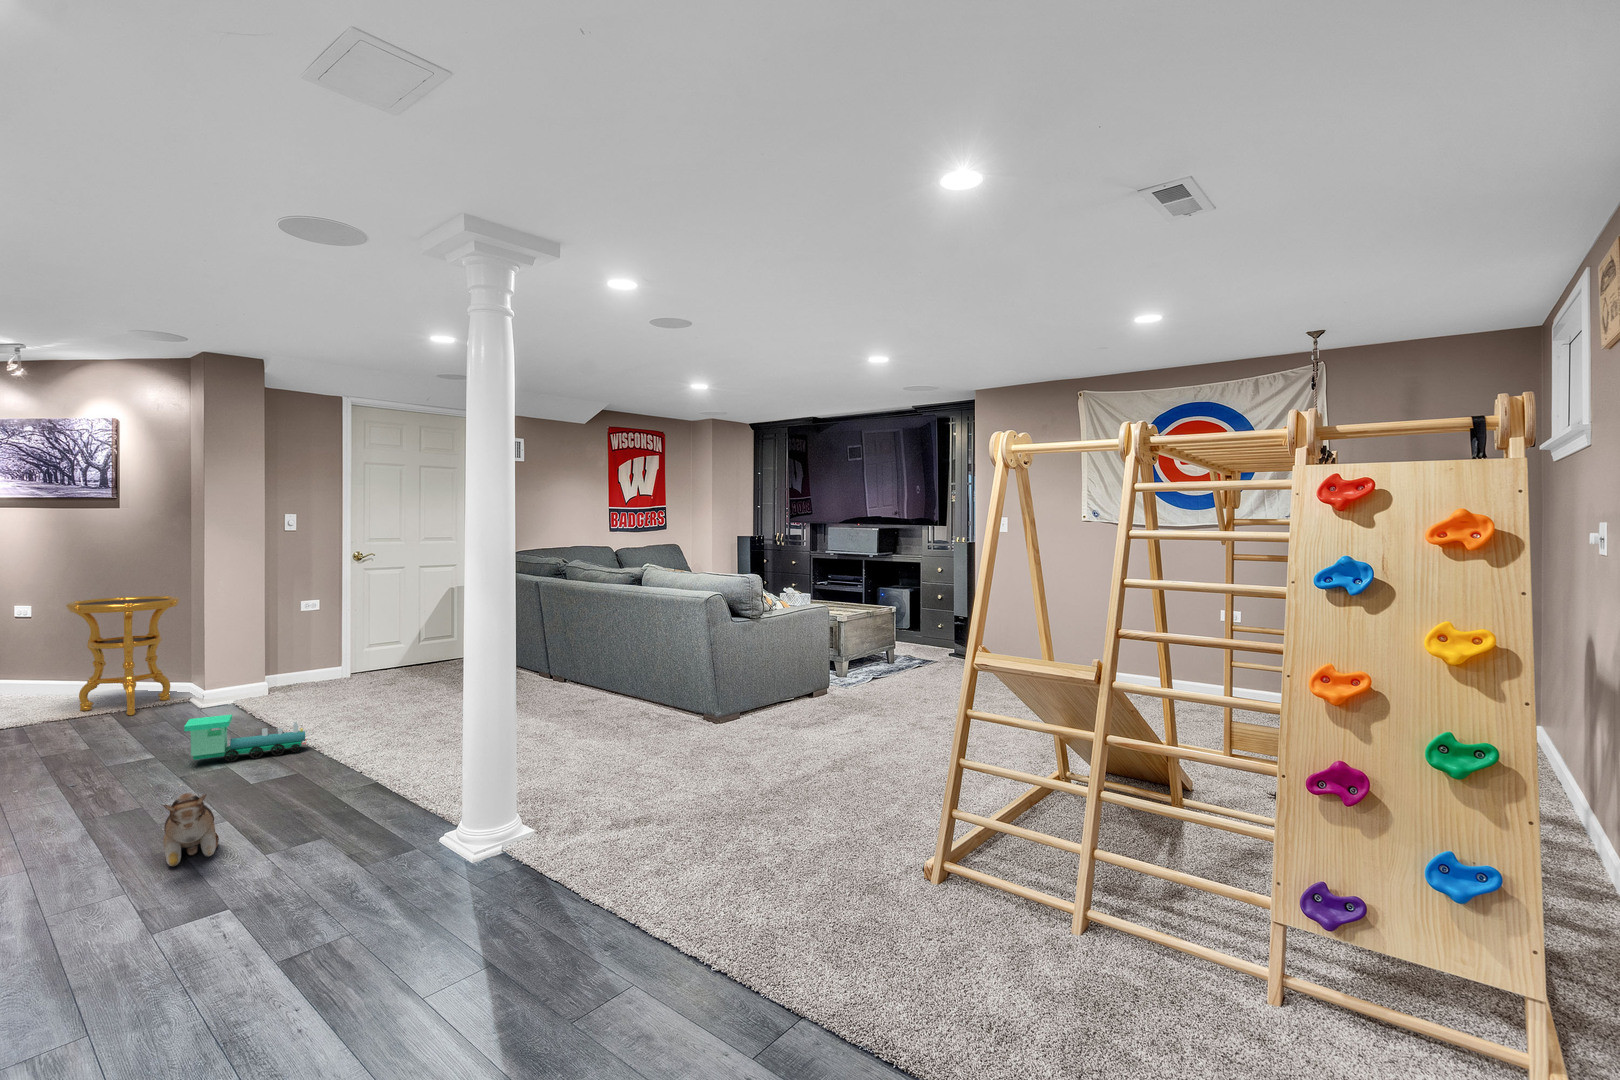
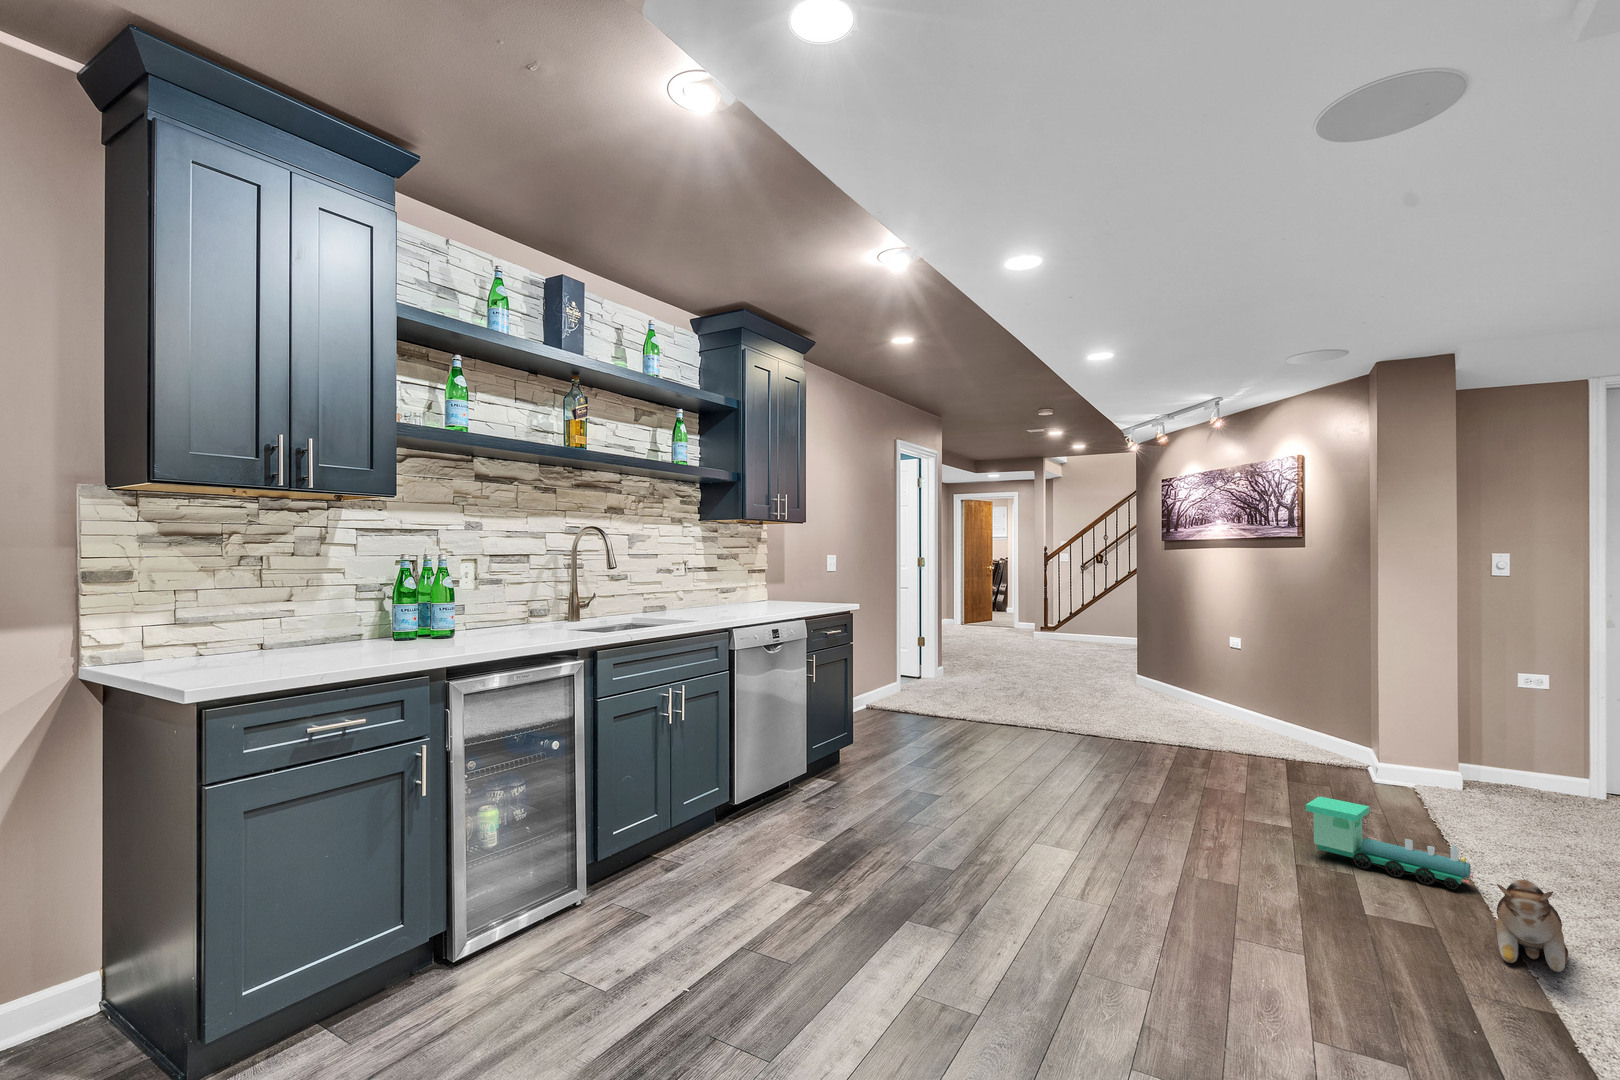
side table: present [66,596,180,715] -> none [1249,640,1358,769]
plush toy: present [163,793,219,866] -> present [1496,879,1568,972]

